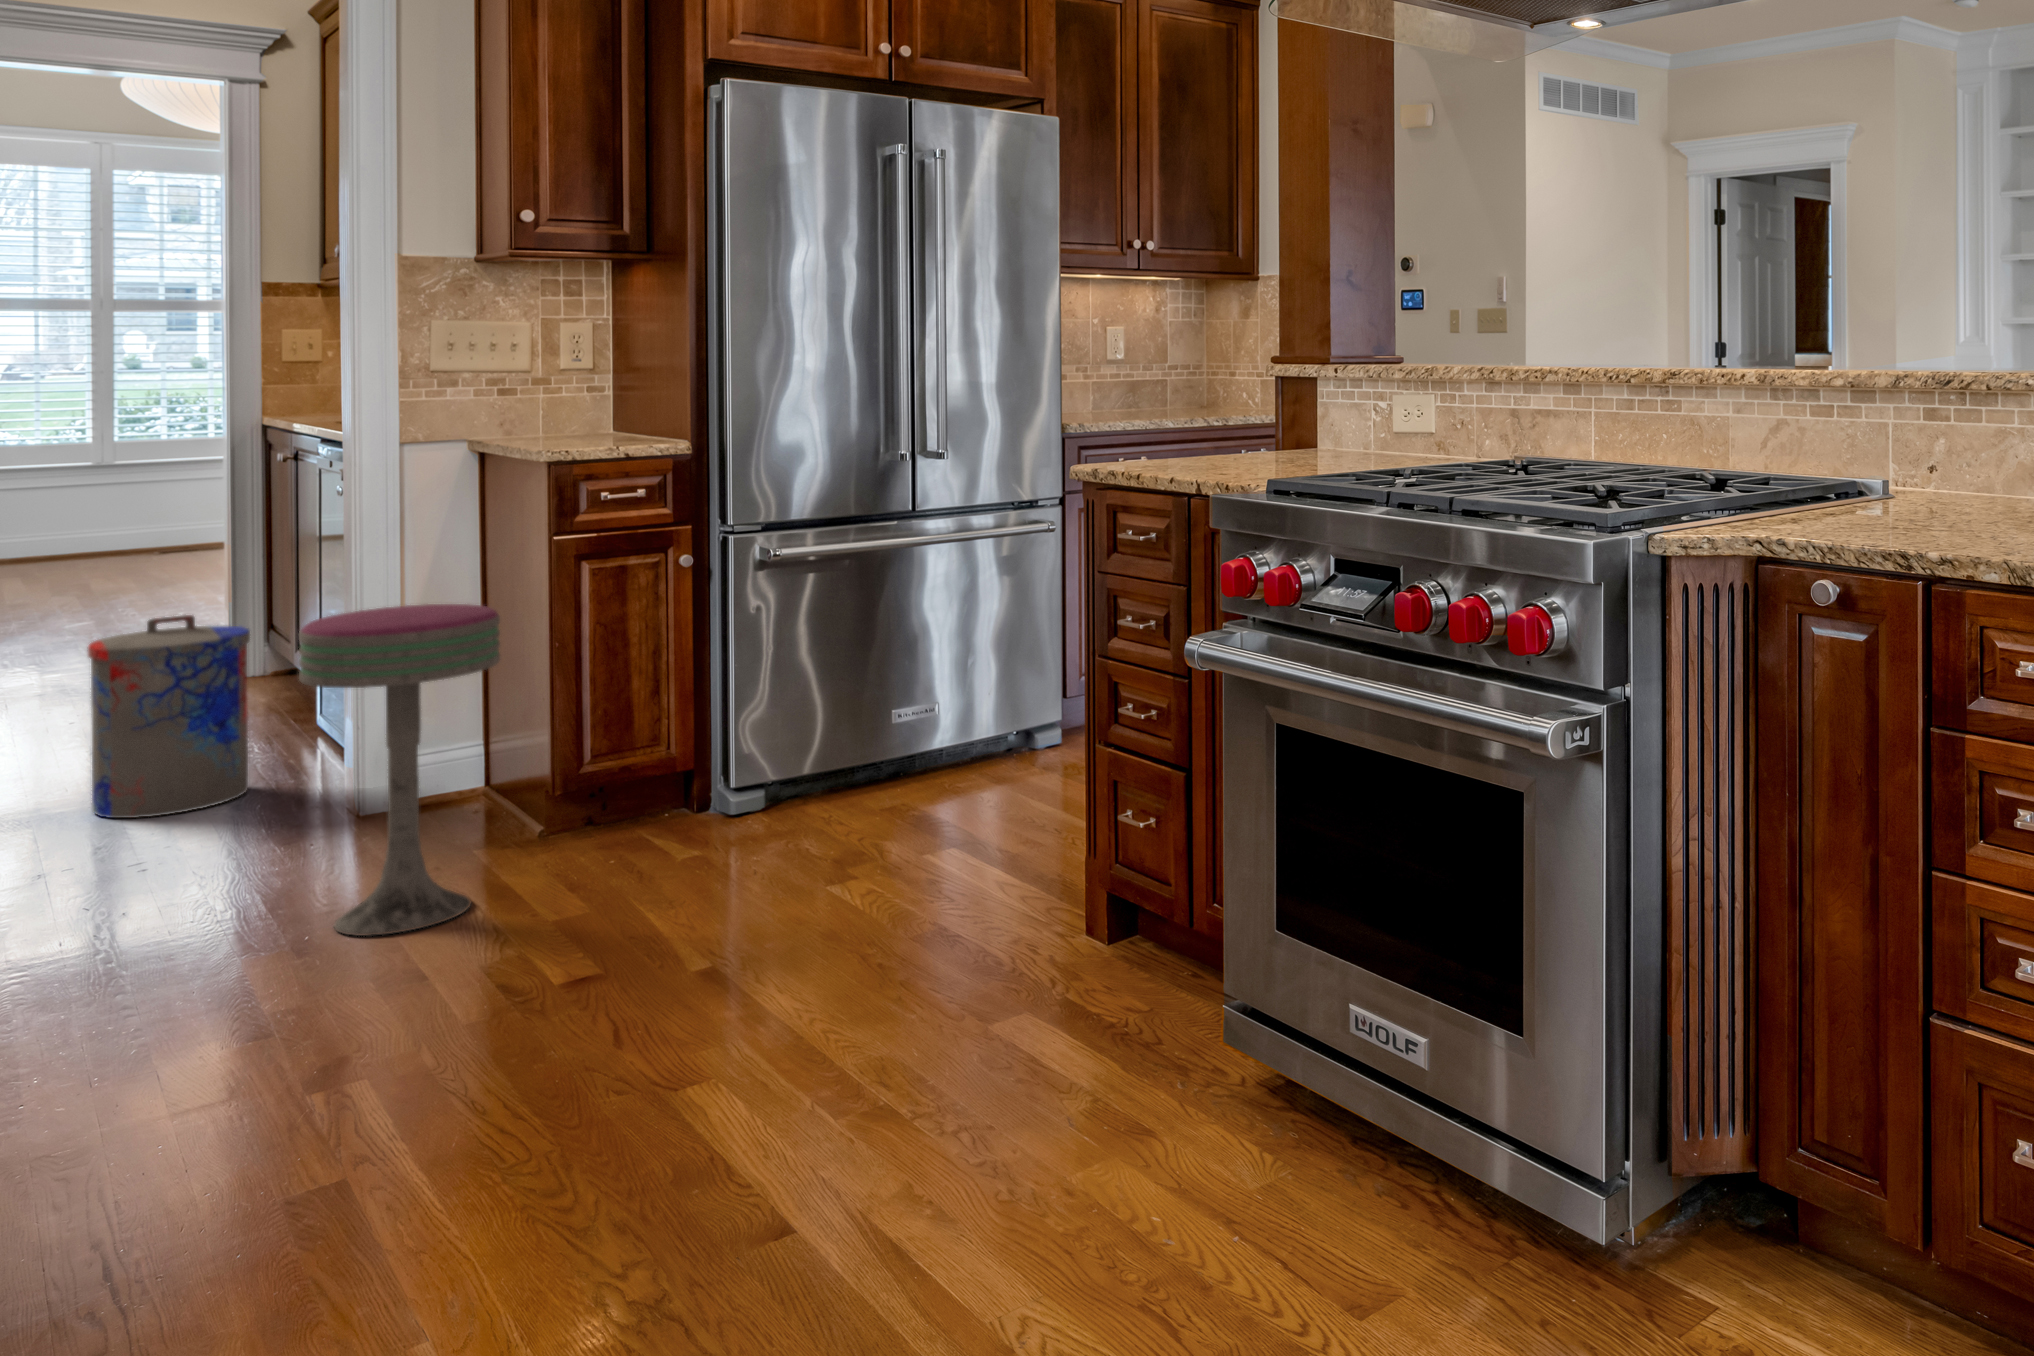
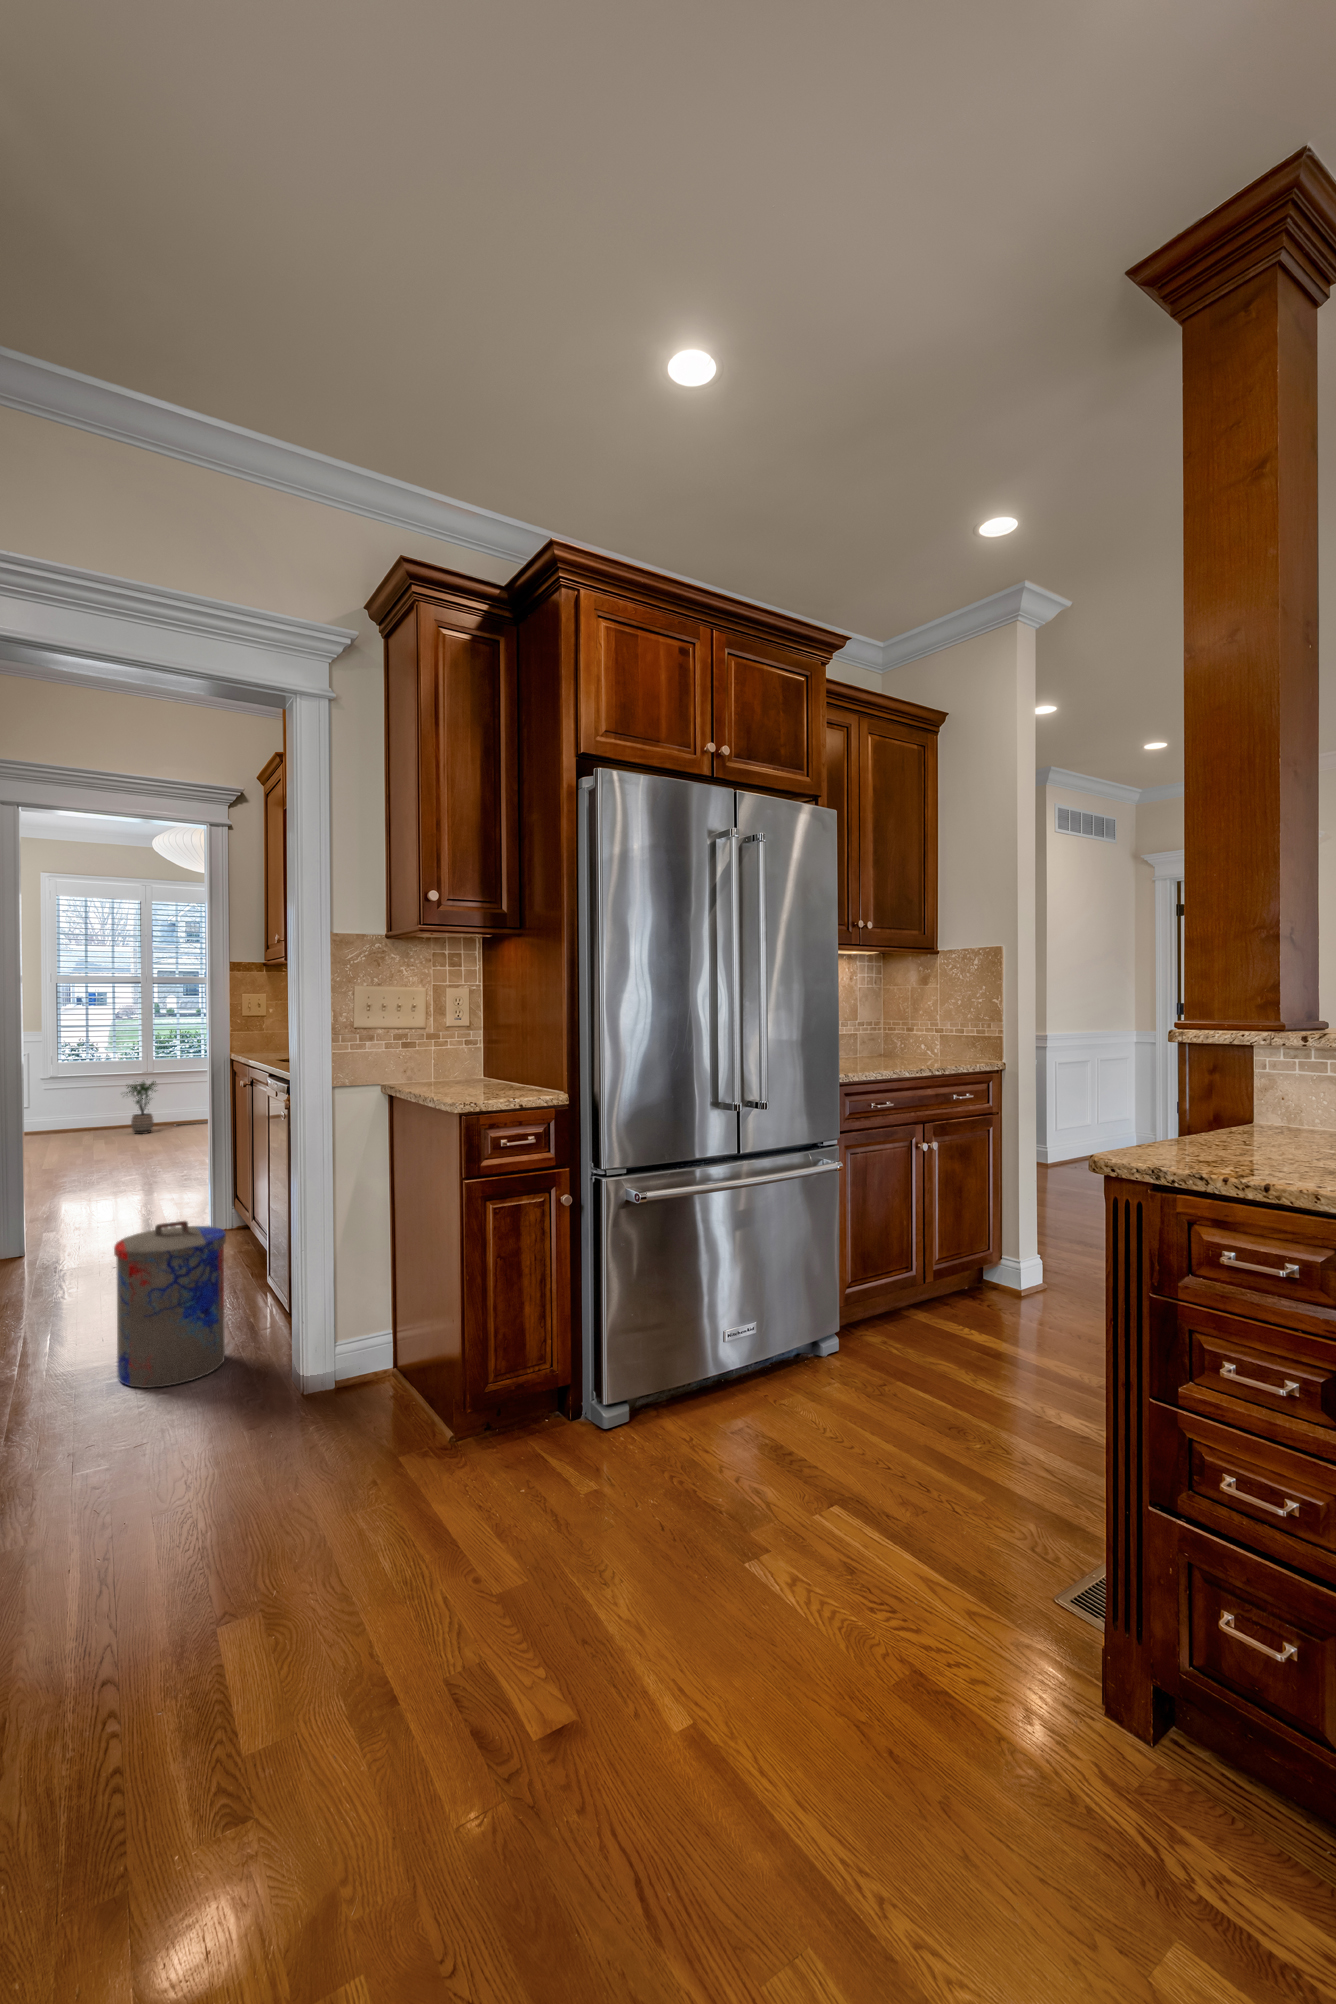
potted plant: none [58,473,136,564] -> present [126,1080,156,1134]
bar stool: present [299,604,500,936] -> none [274,1255,443,1602]

